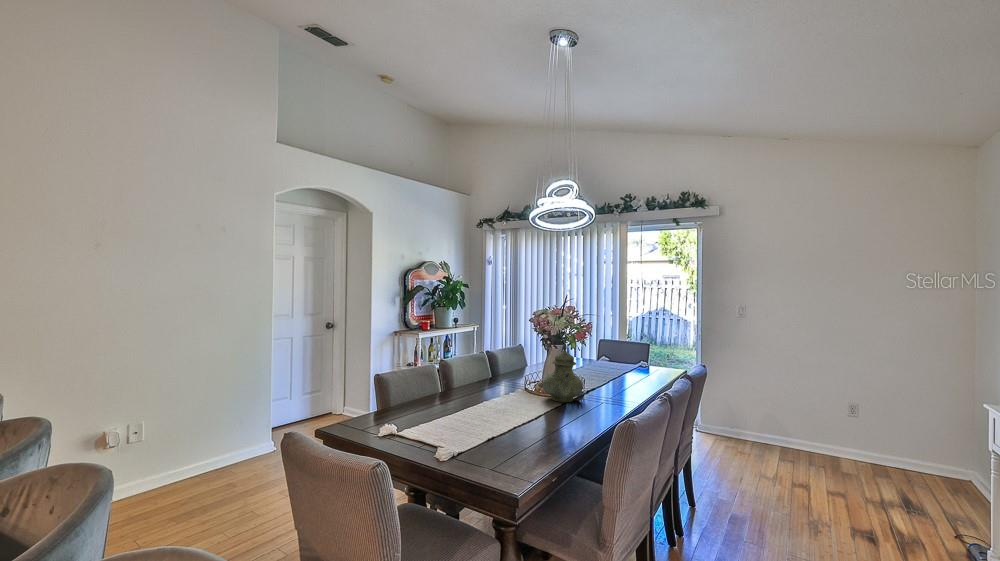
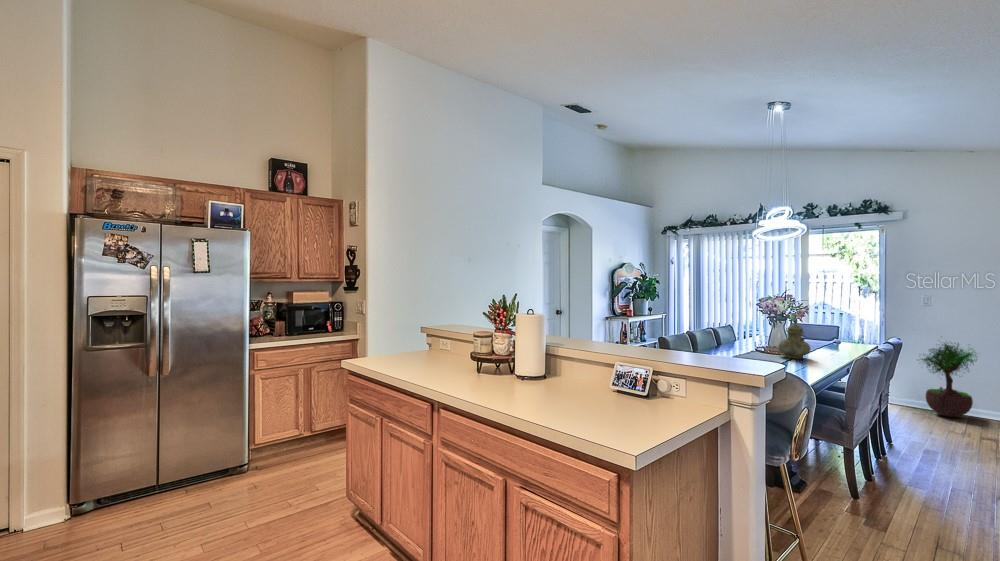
potted tree: none [730,353,794,447] -> present [922,343,977,417]

